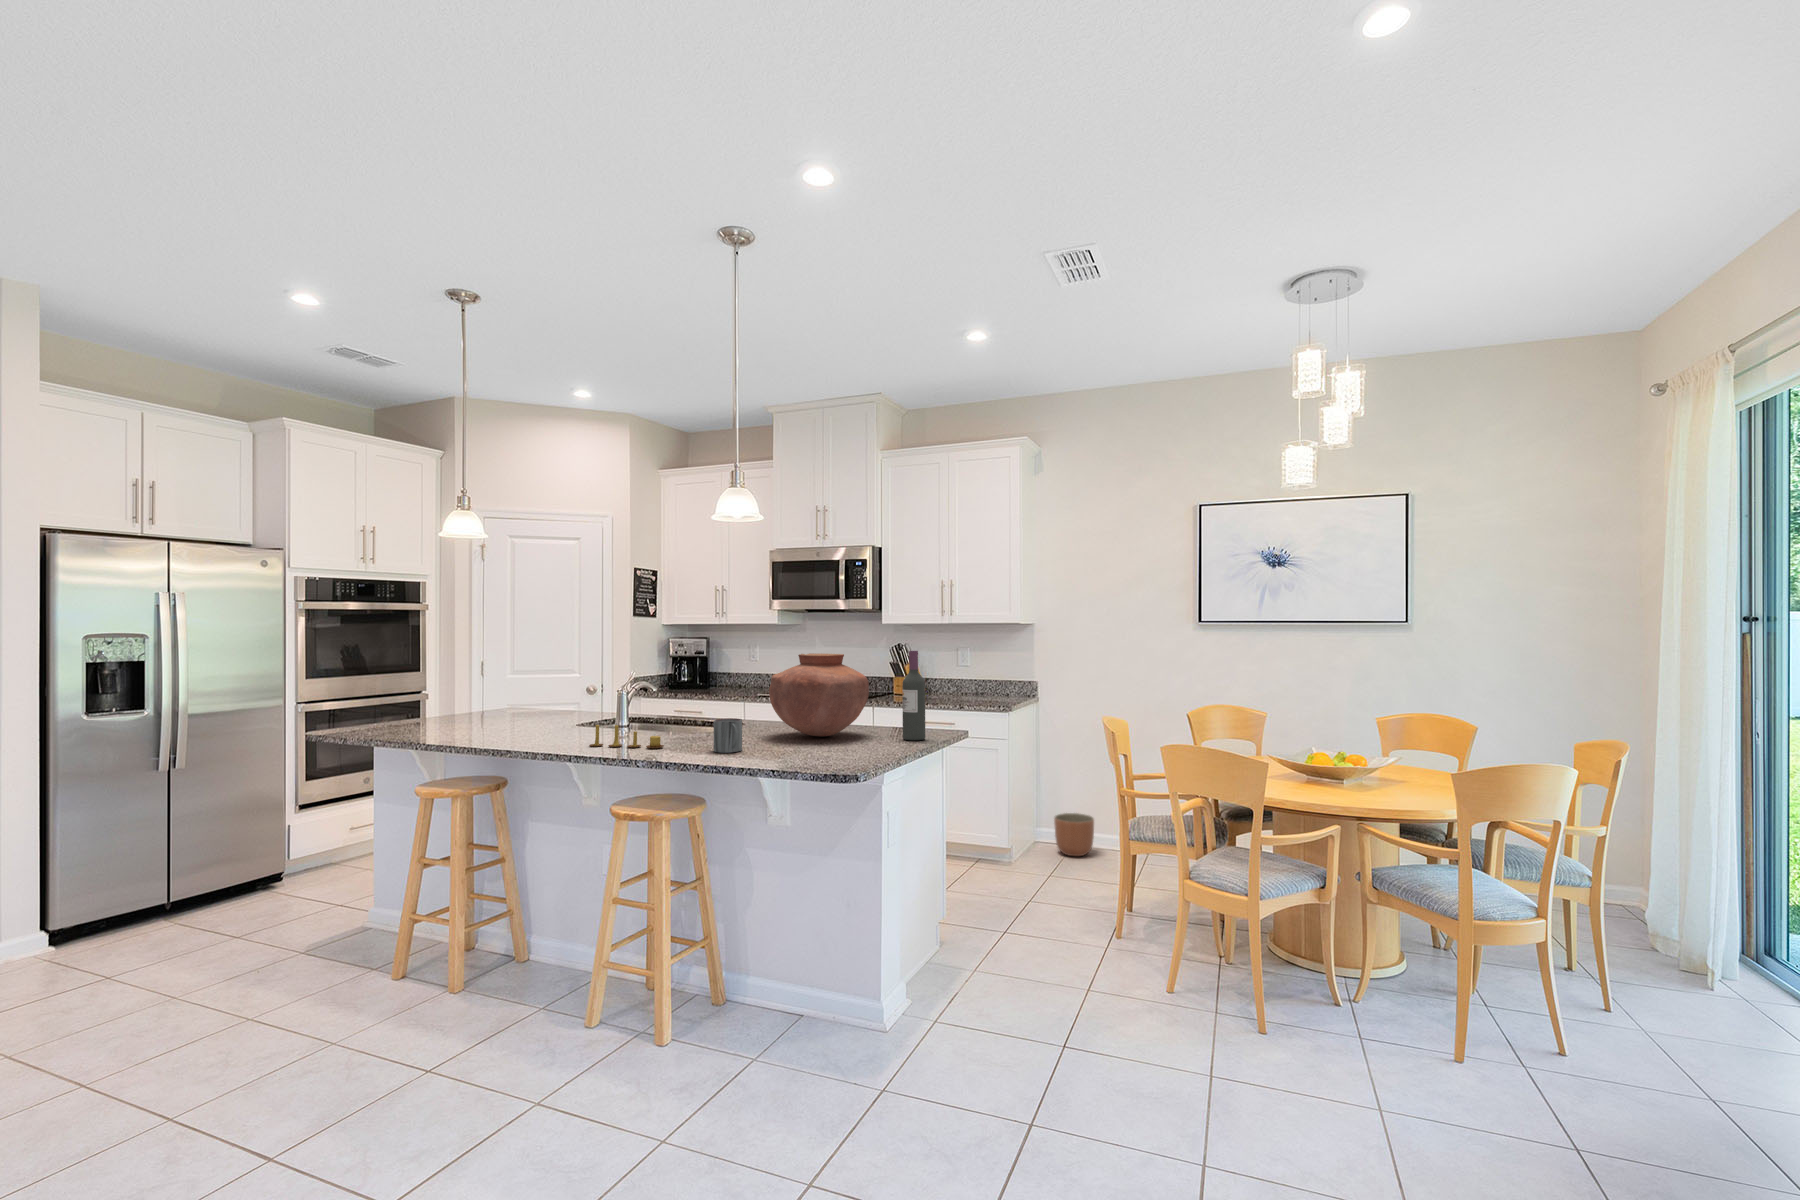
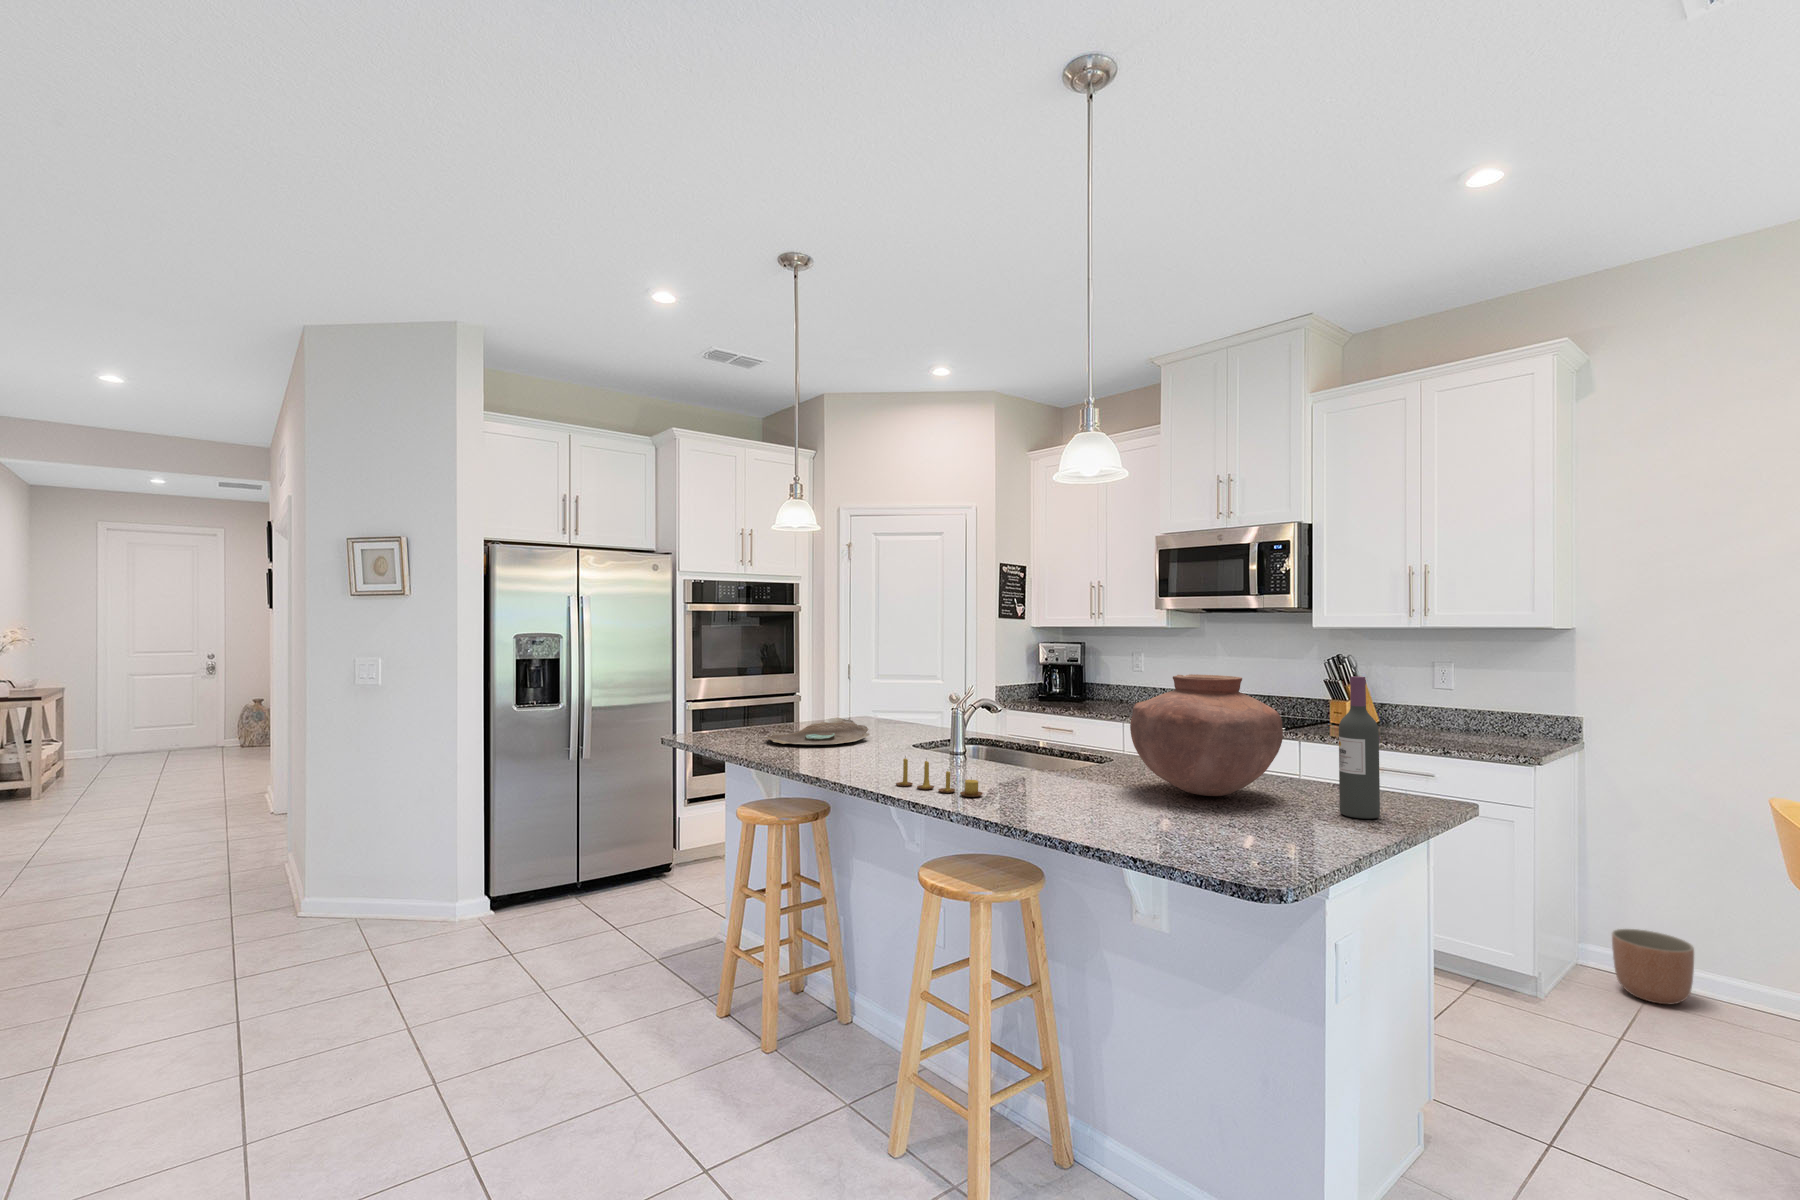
decorative bowl: none [437,705,538,727] -> present [766,718,870,745]
mug: present [714,718,742,753] -> none [1043,765,1083,815]

